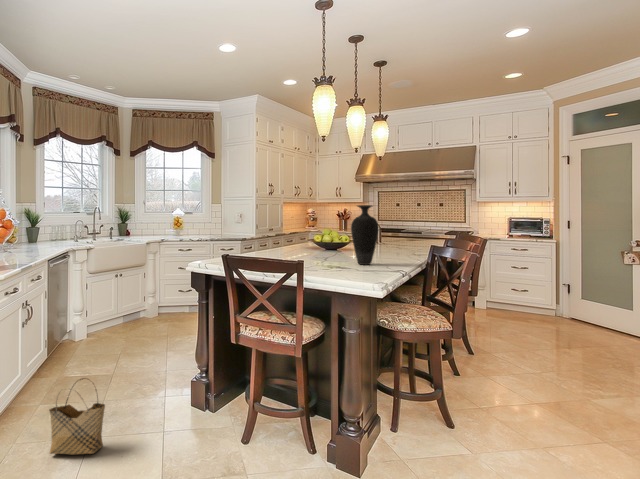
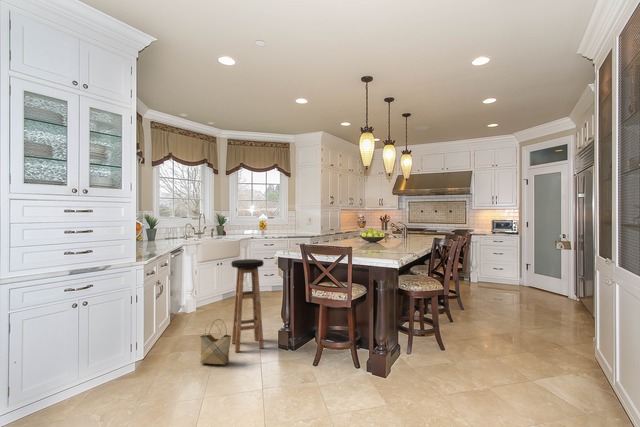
vase: present [351,205,378,265] -> none [384,214,402,253]
bar stool: none [109,277,166,425] -> present [231,259,264,352]

